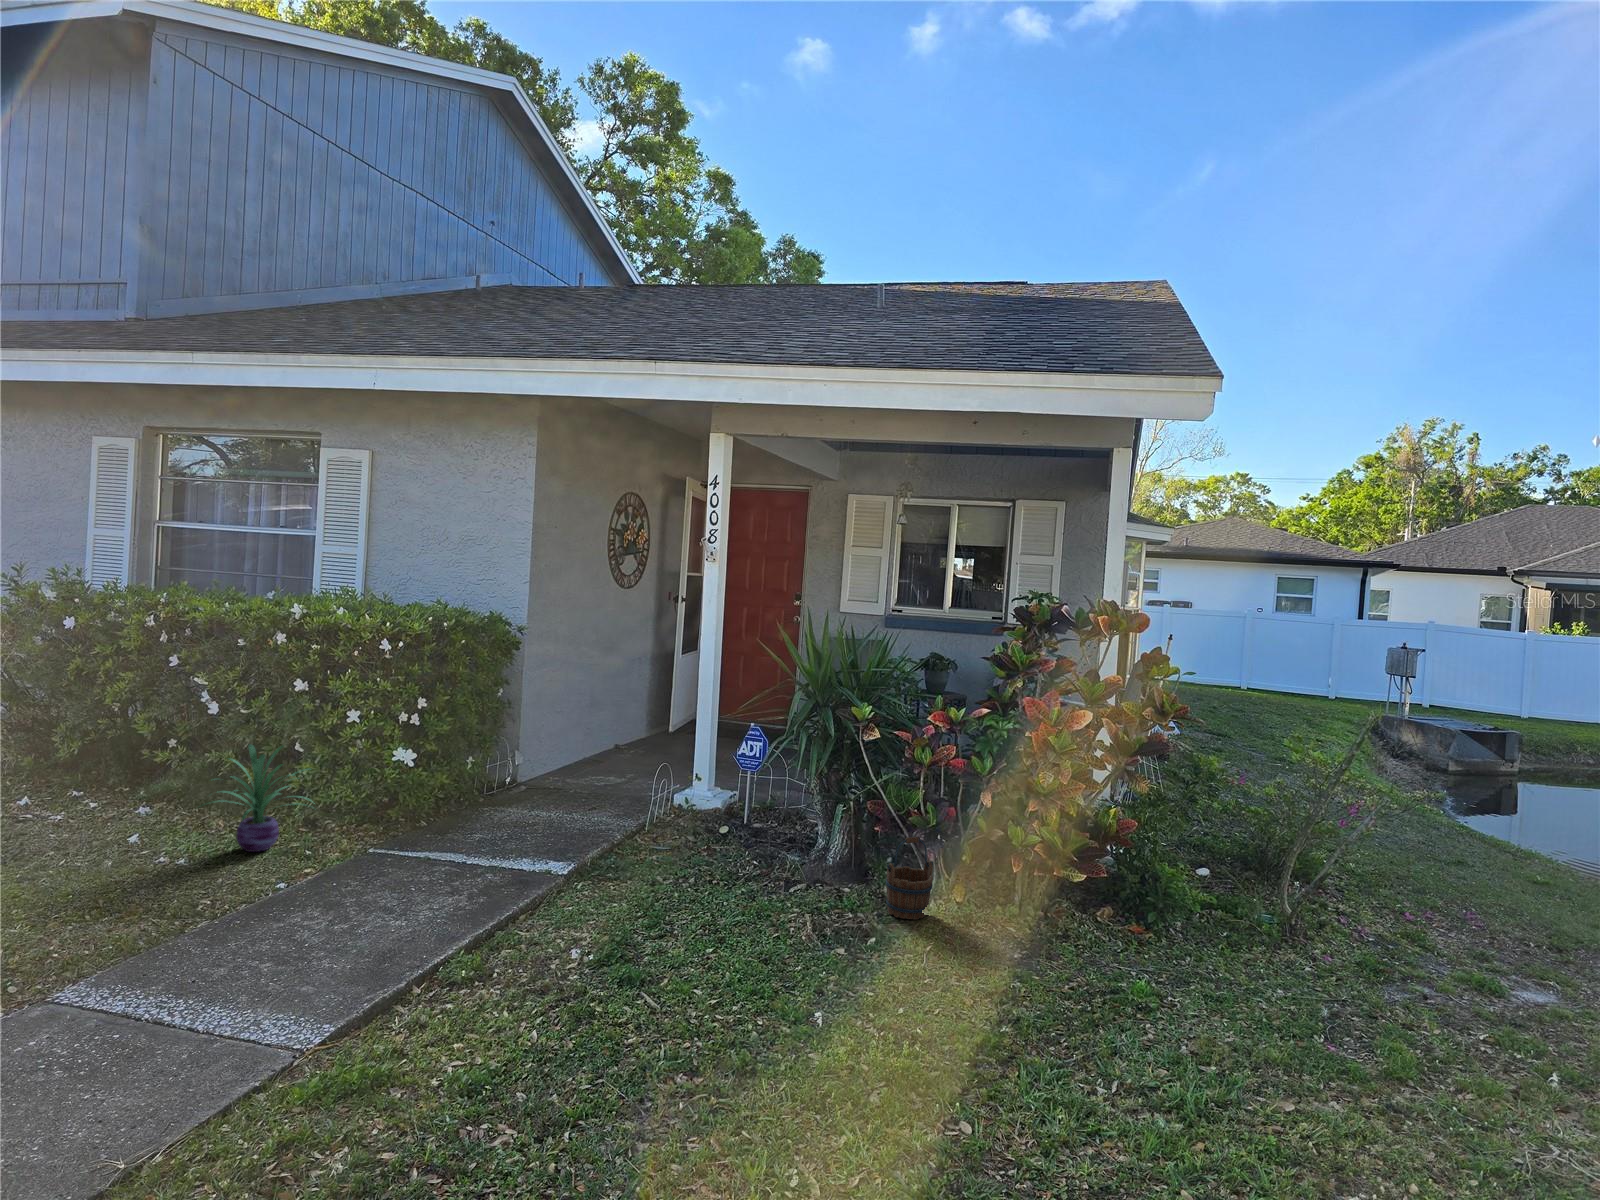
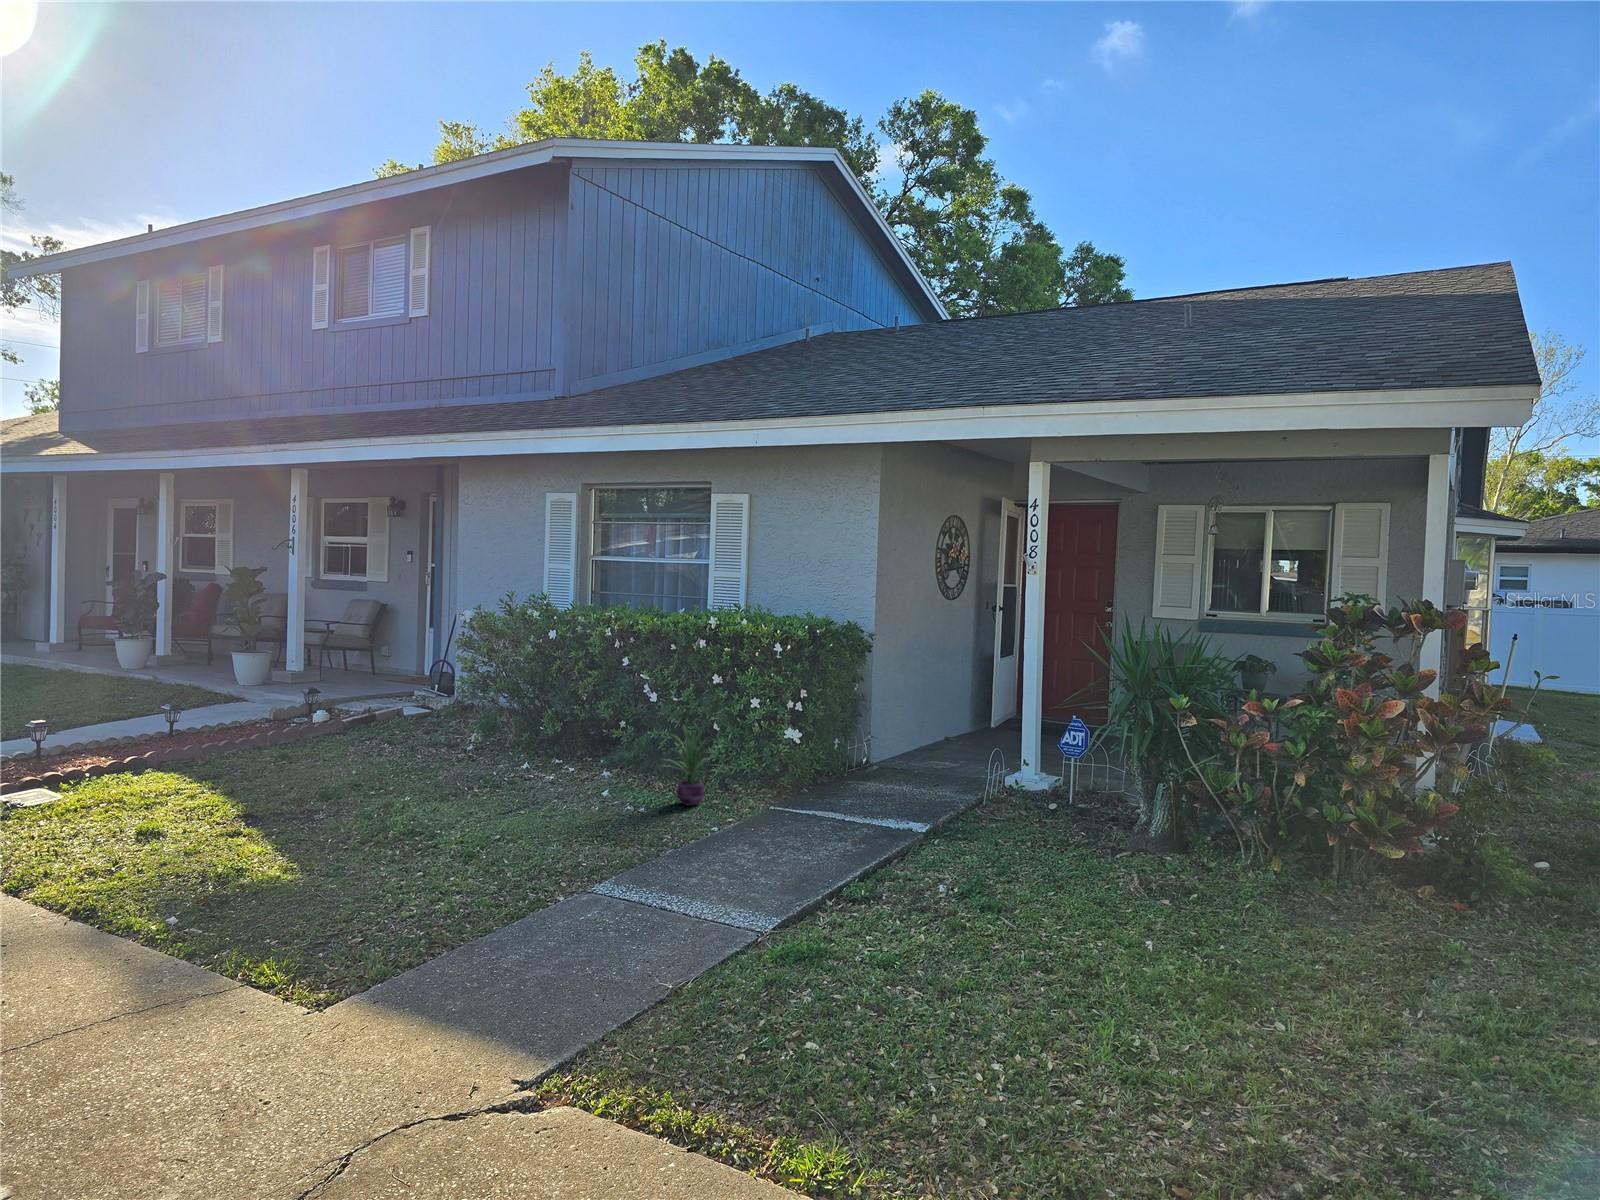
wooden bucket: present [886,837,933,920] -> none [1206,813,1250,885]

